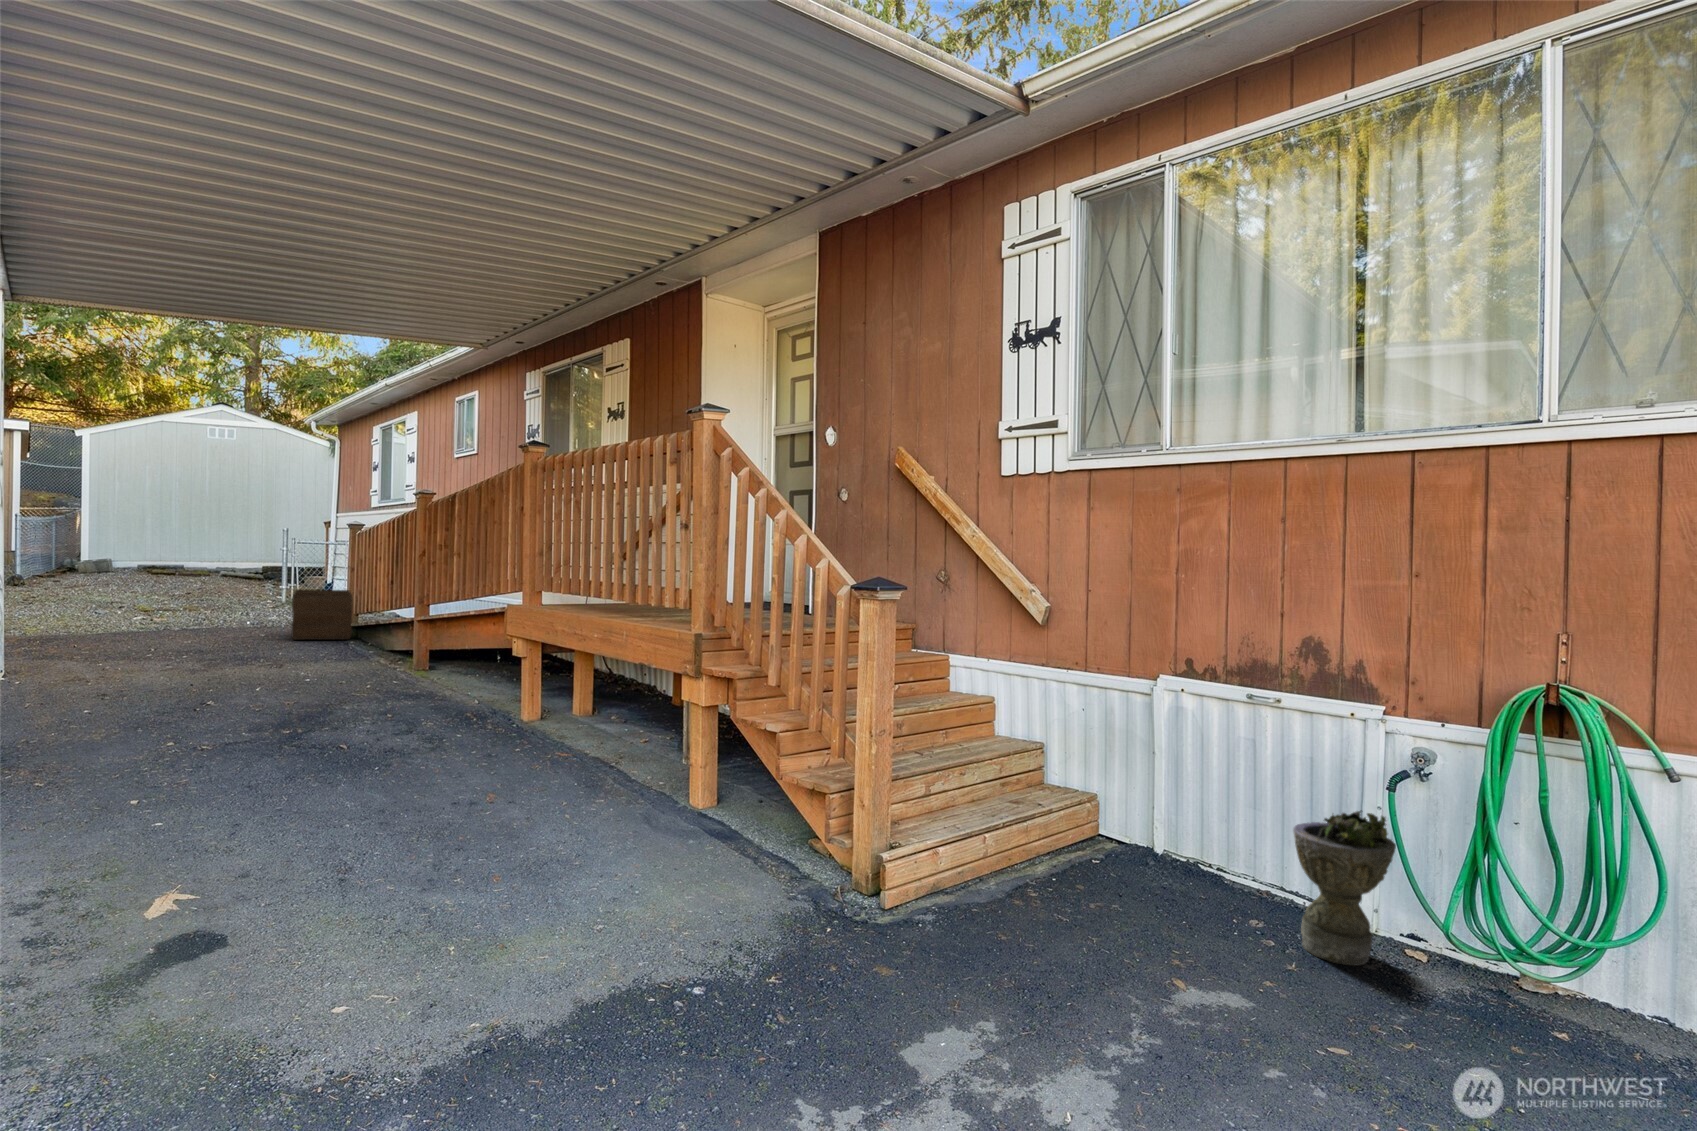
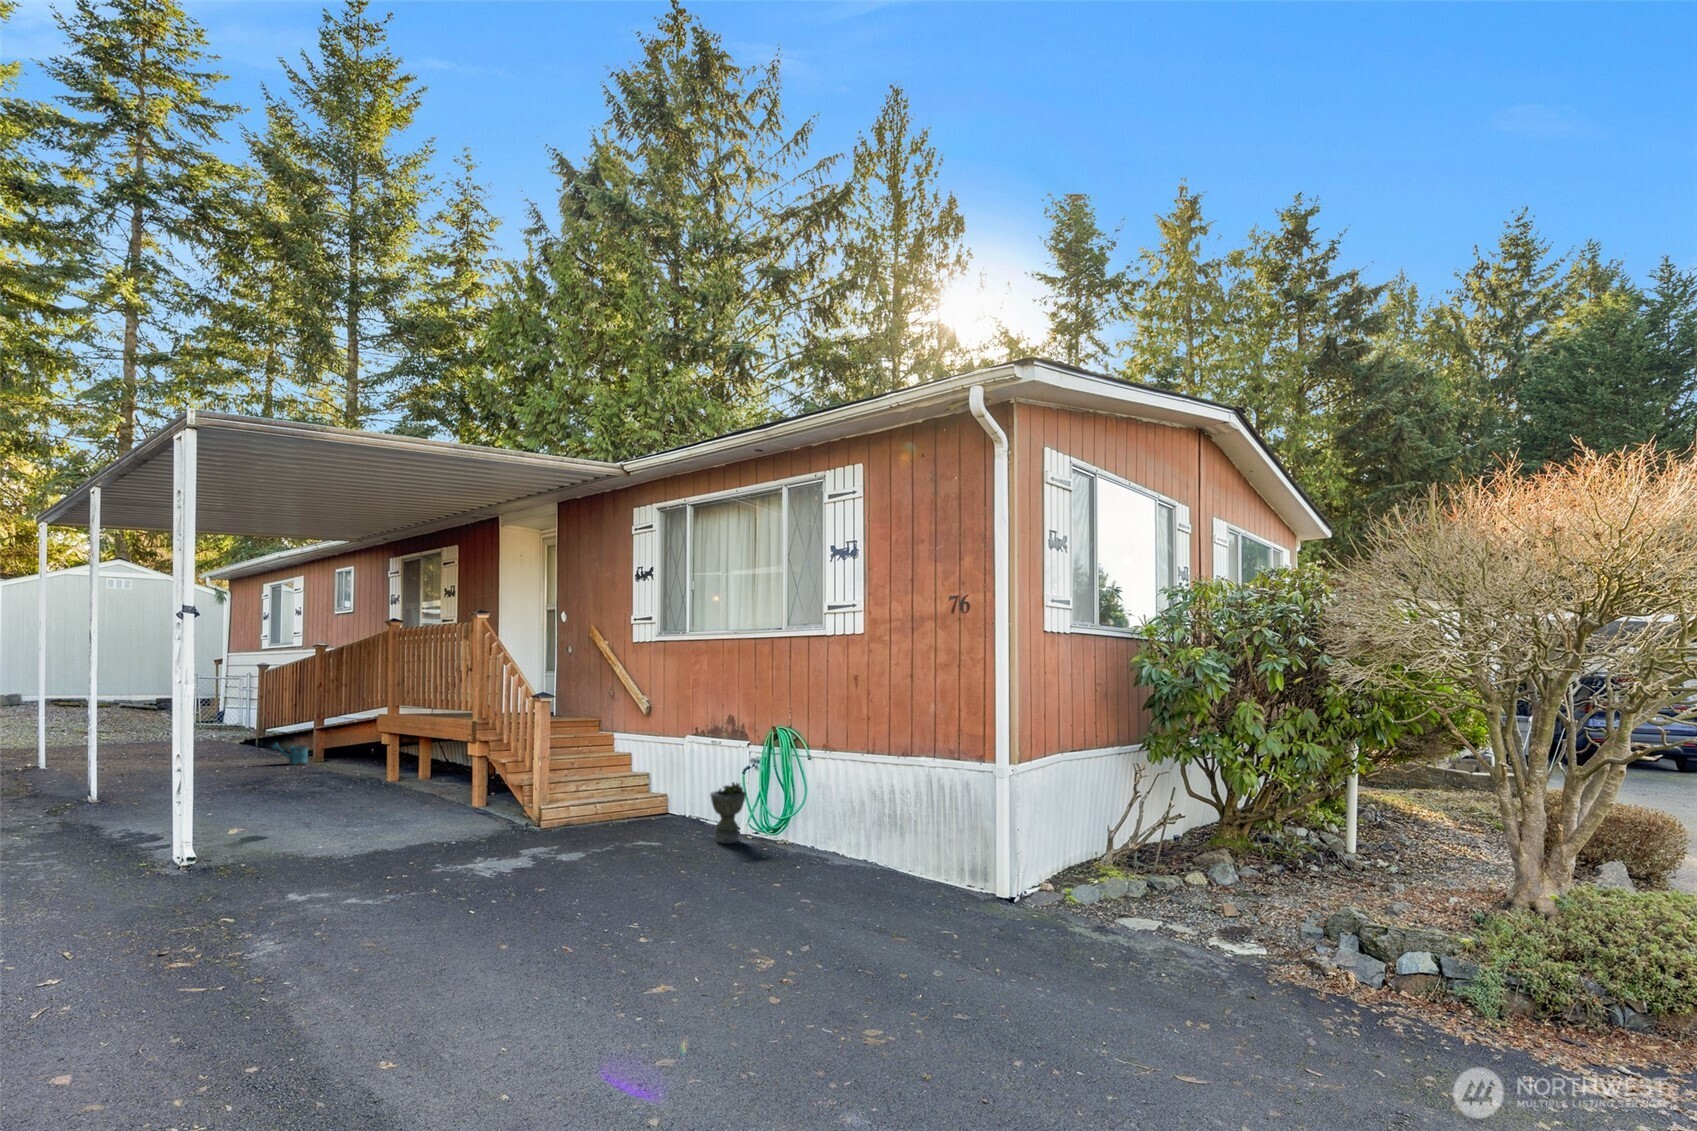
wooden crate: present [292,589,353,640] -> none [216,714,263,751]
watering can: none [355,634,416,670] -> present [272,743,308,765]

